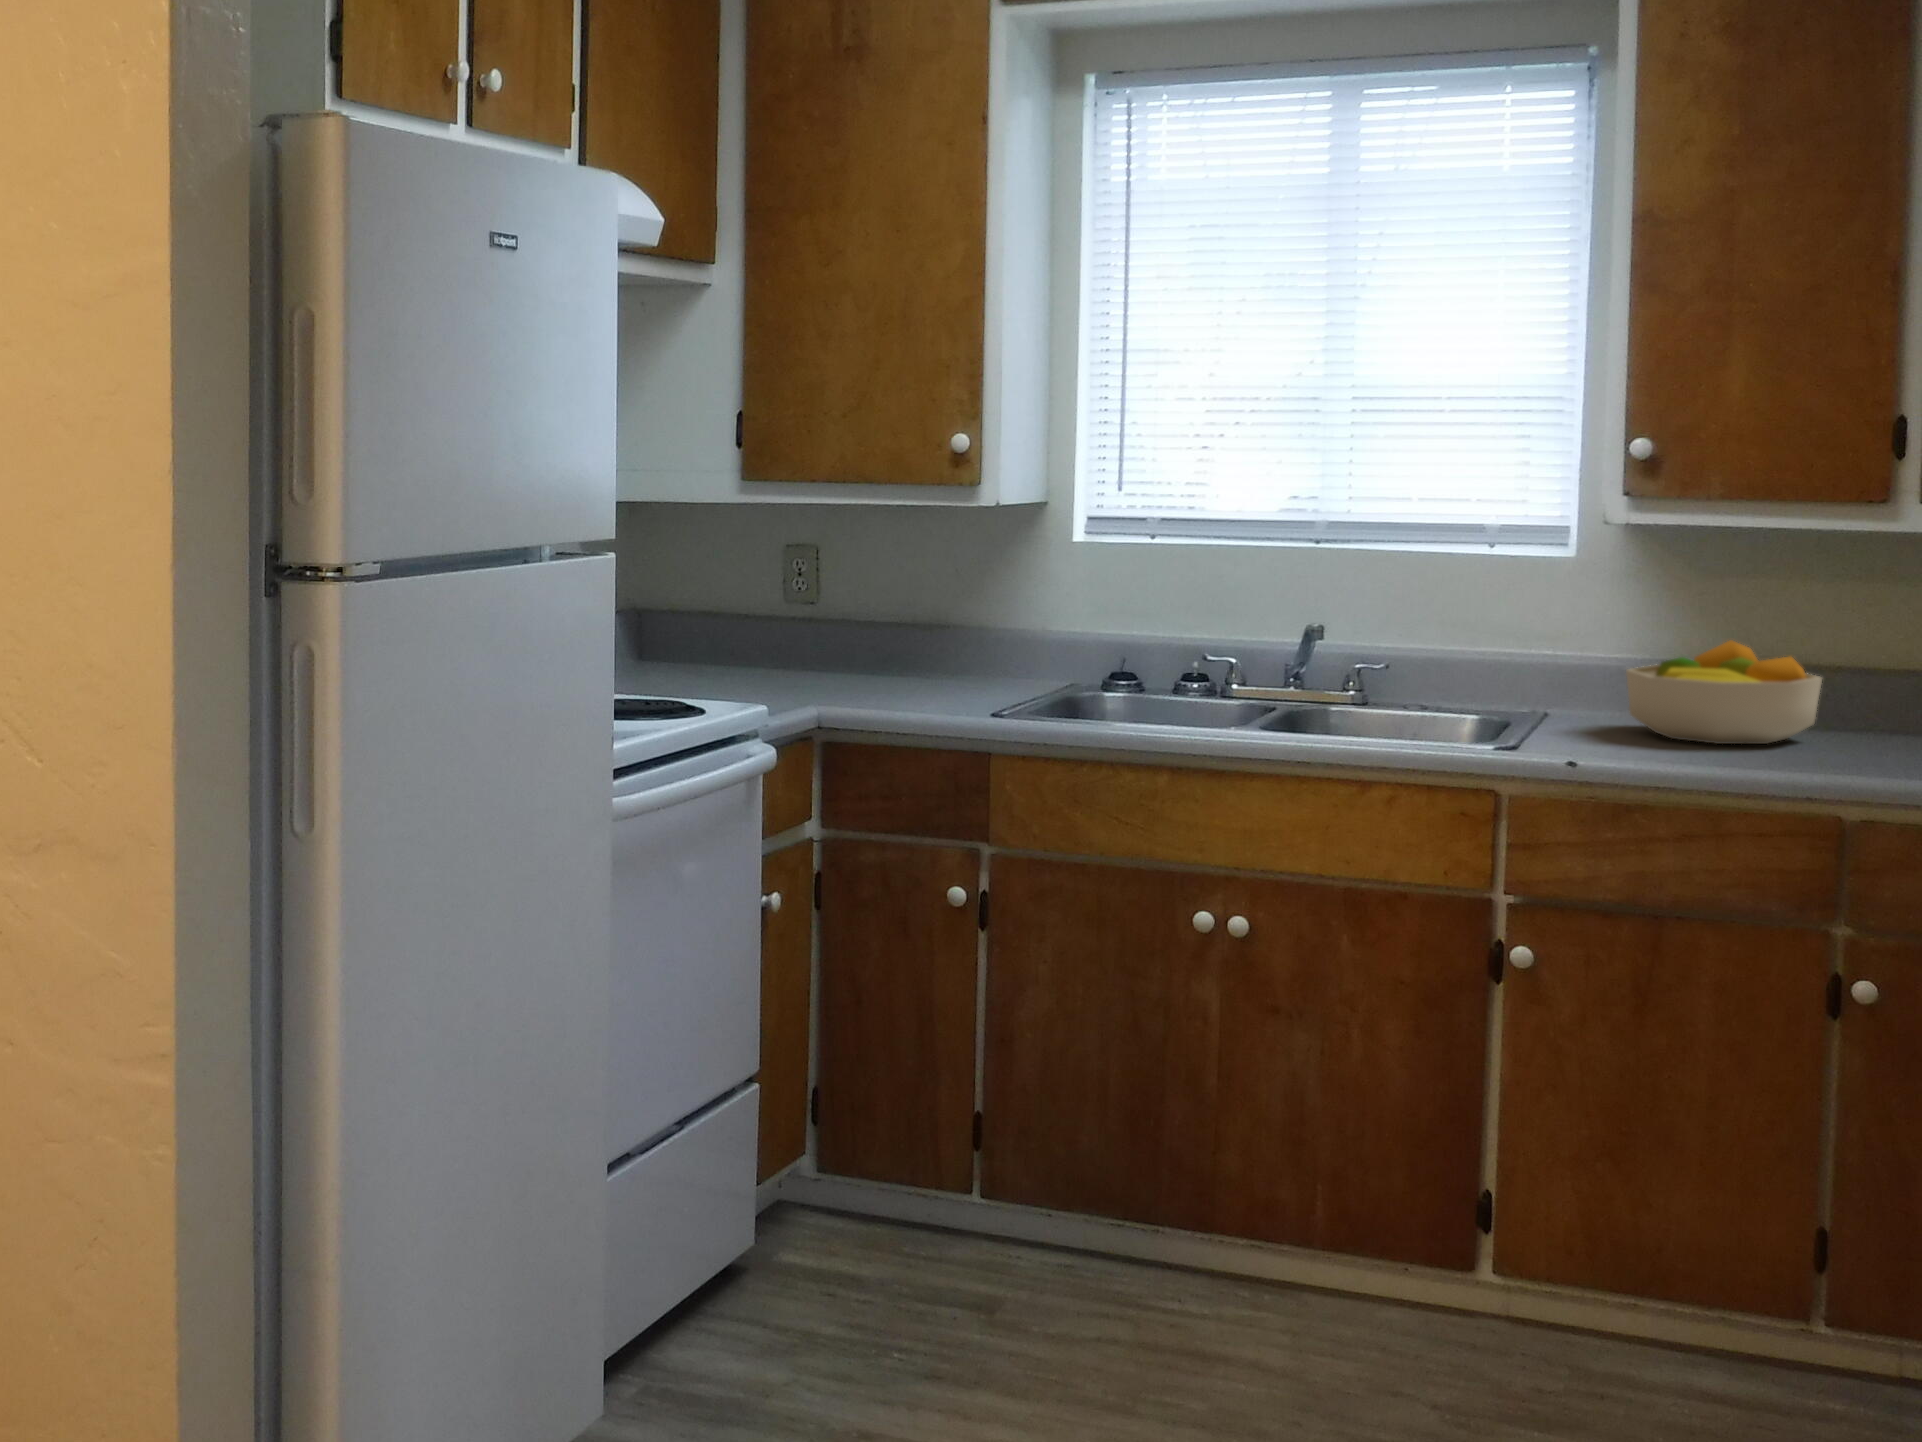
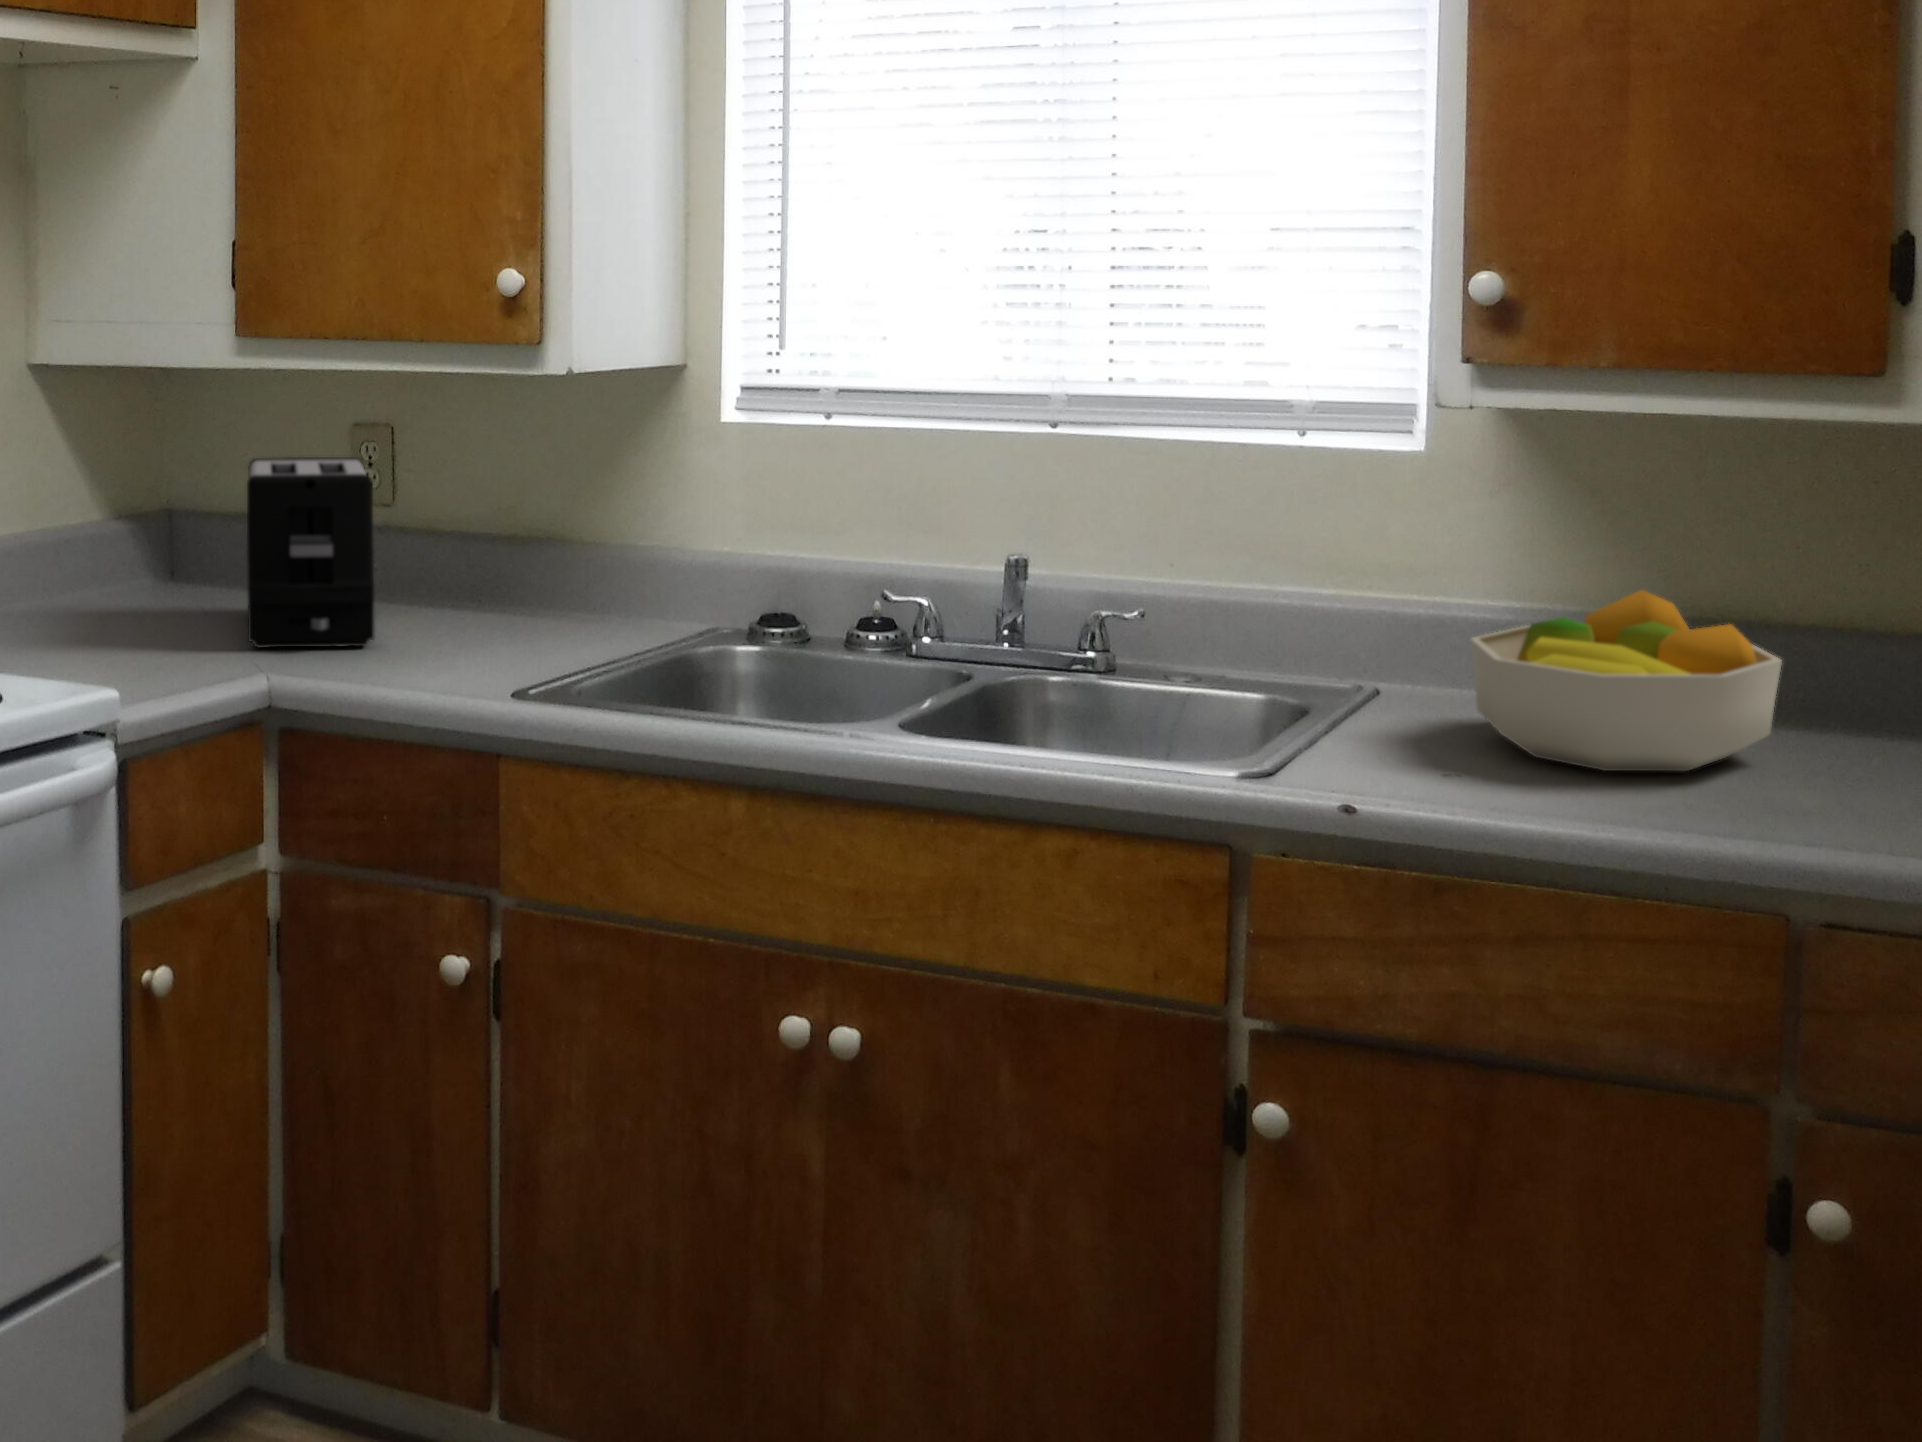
toaster: none [727,567,856,694] -> present [247,457,374,648]

